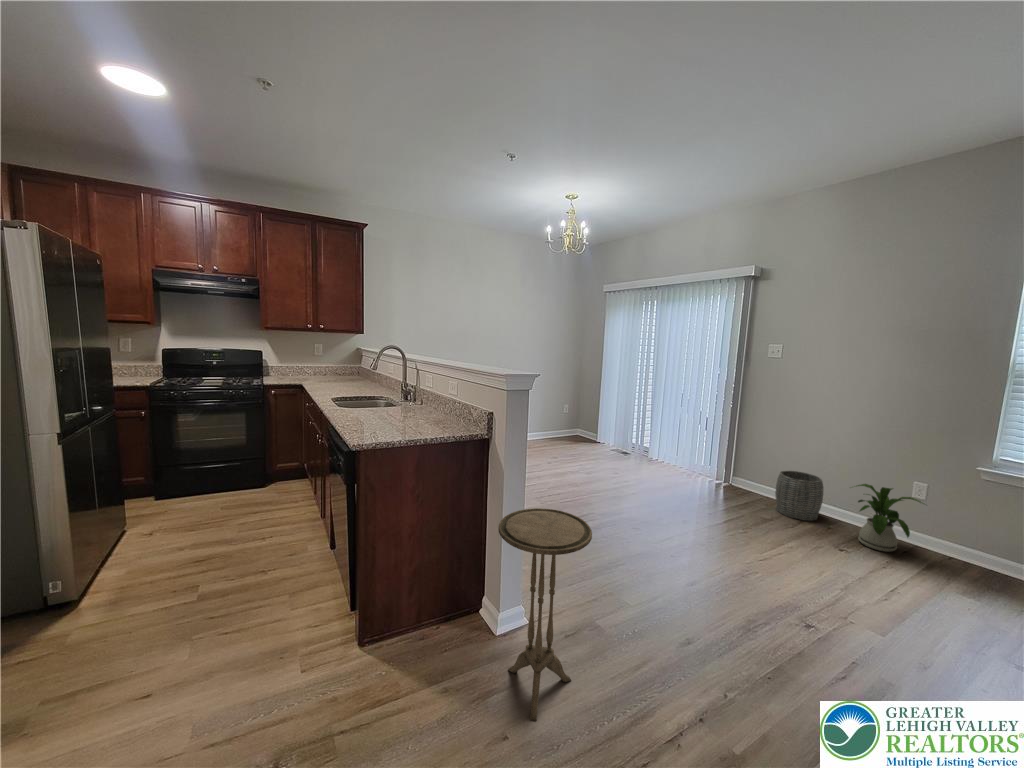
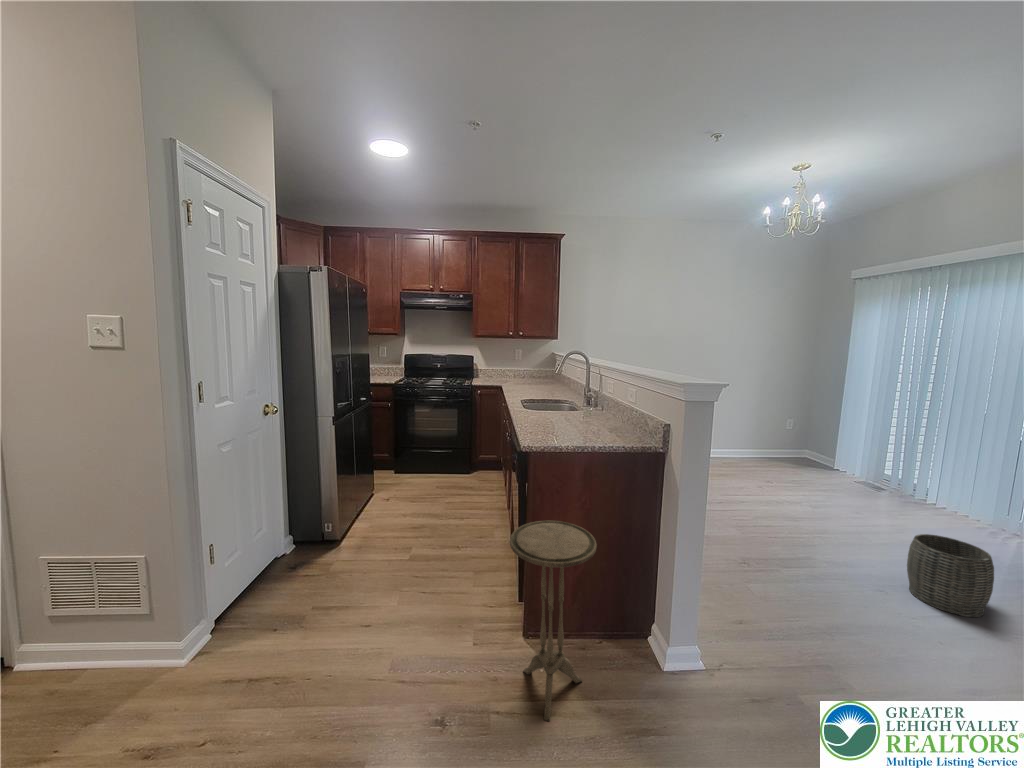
woven basket: present [775,471,823,521] -> present [907,534,994,617]
house plant: present [857,484,922,552] -> none [848,484,926,550]

